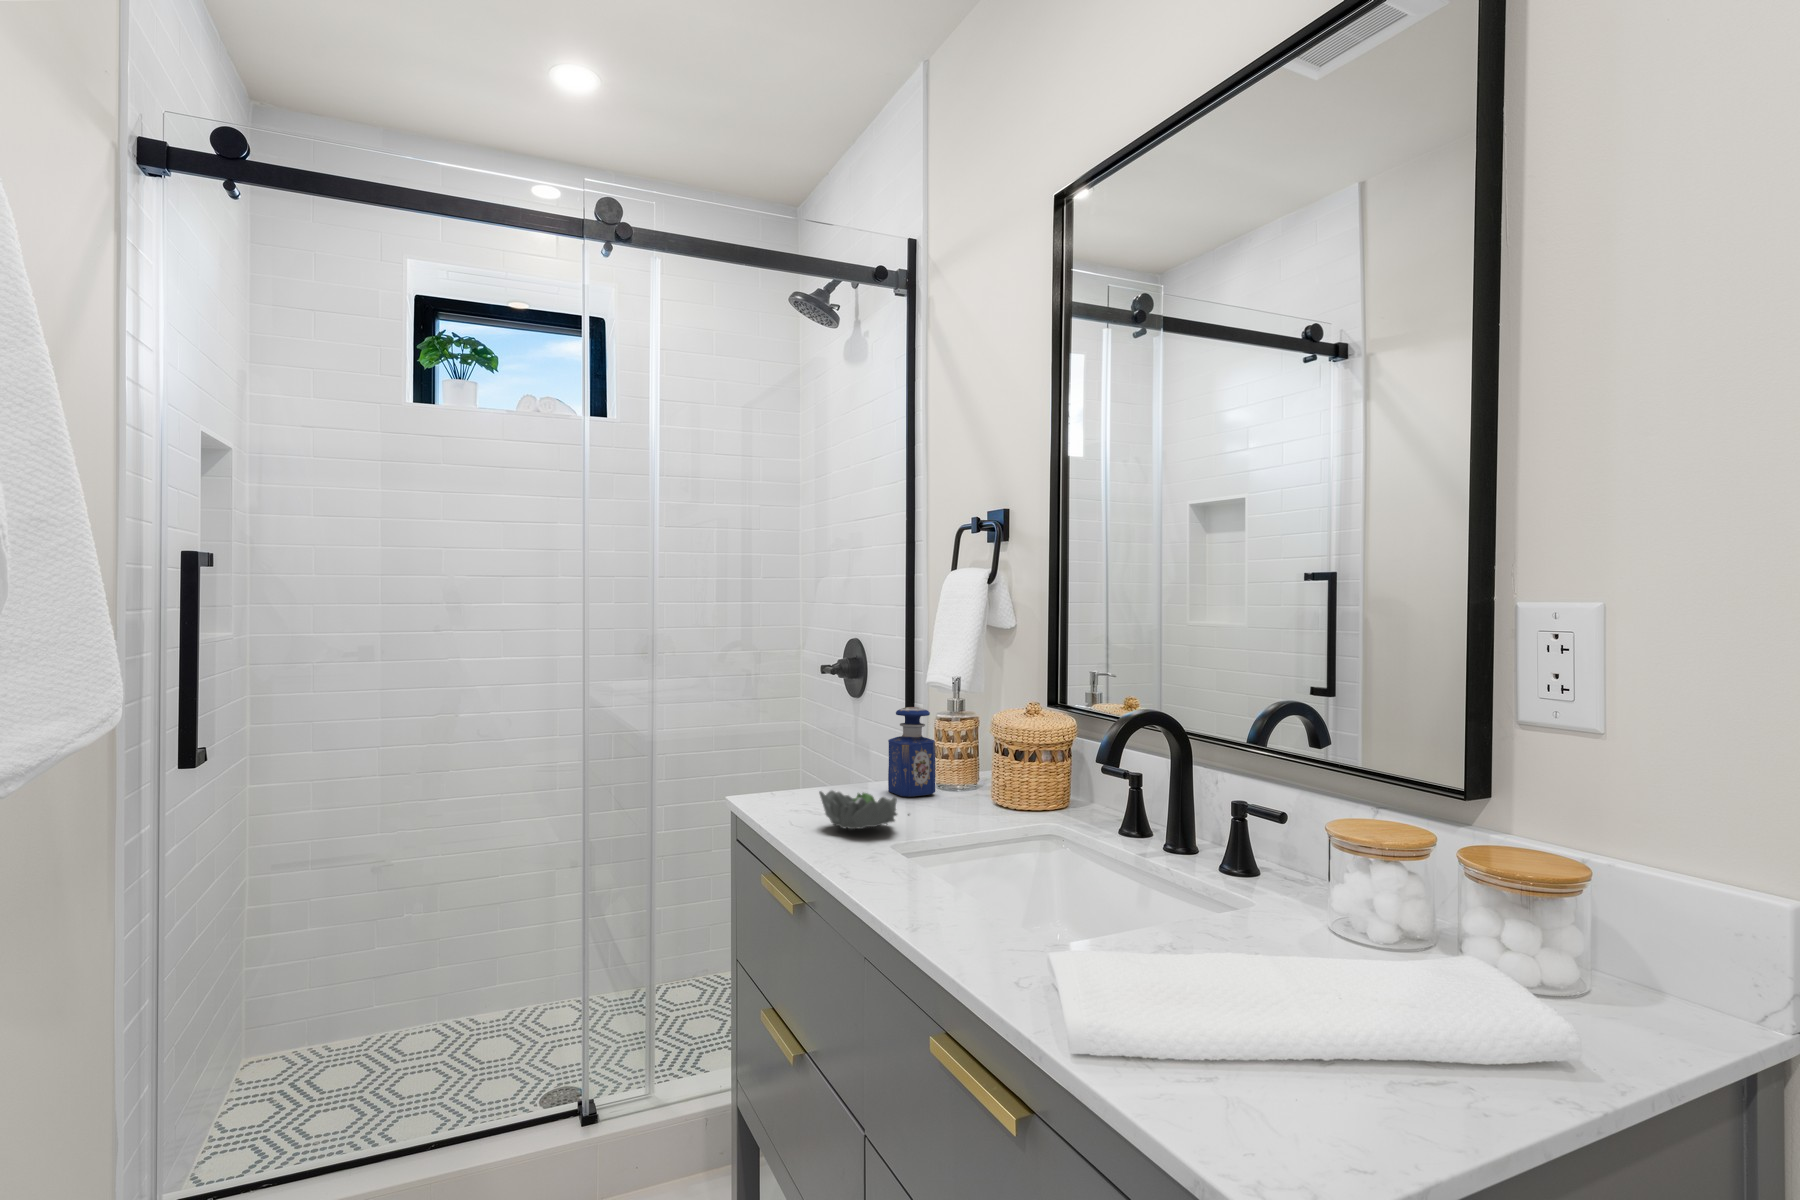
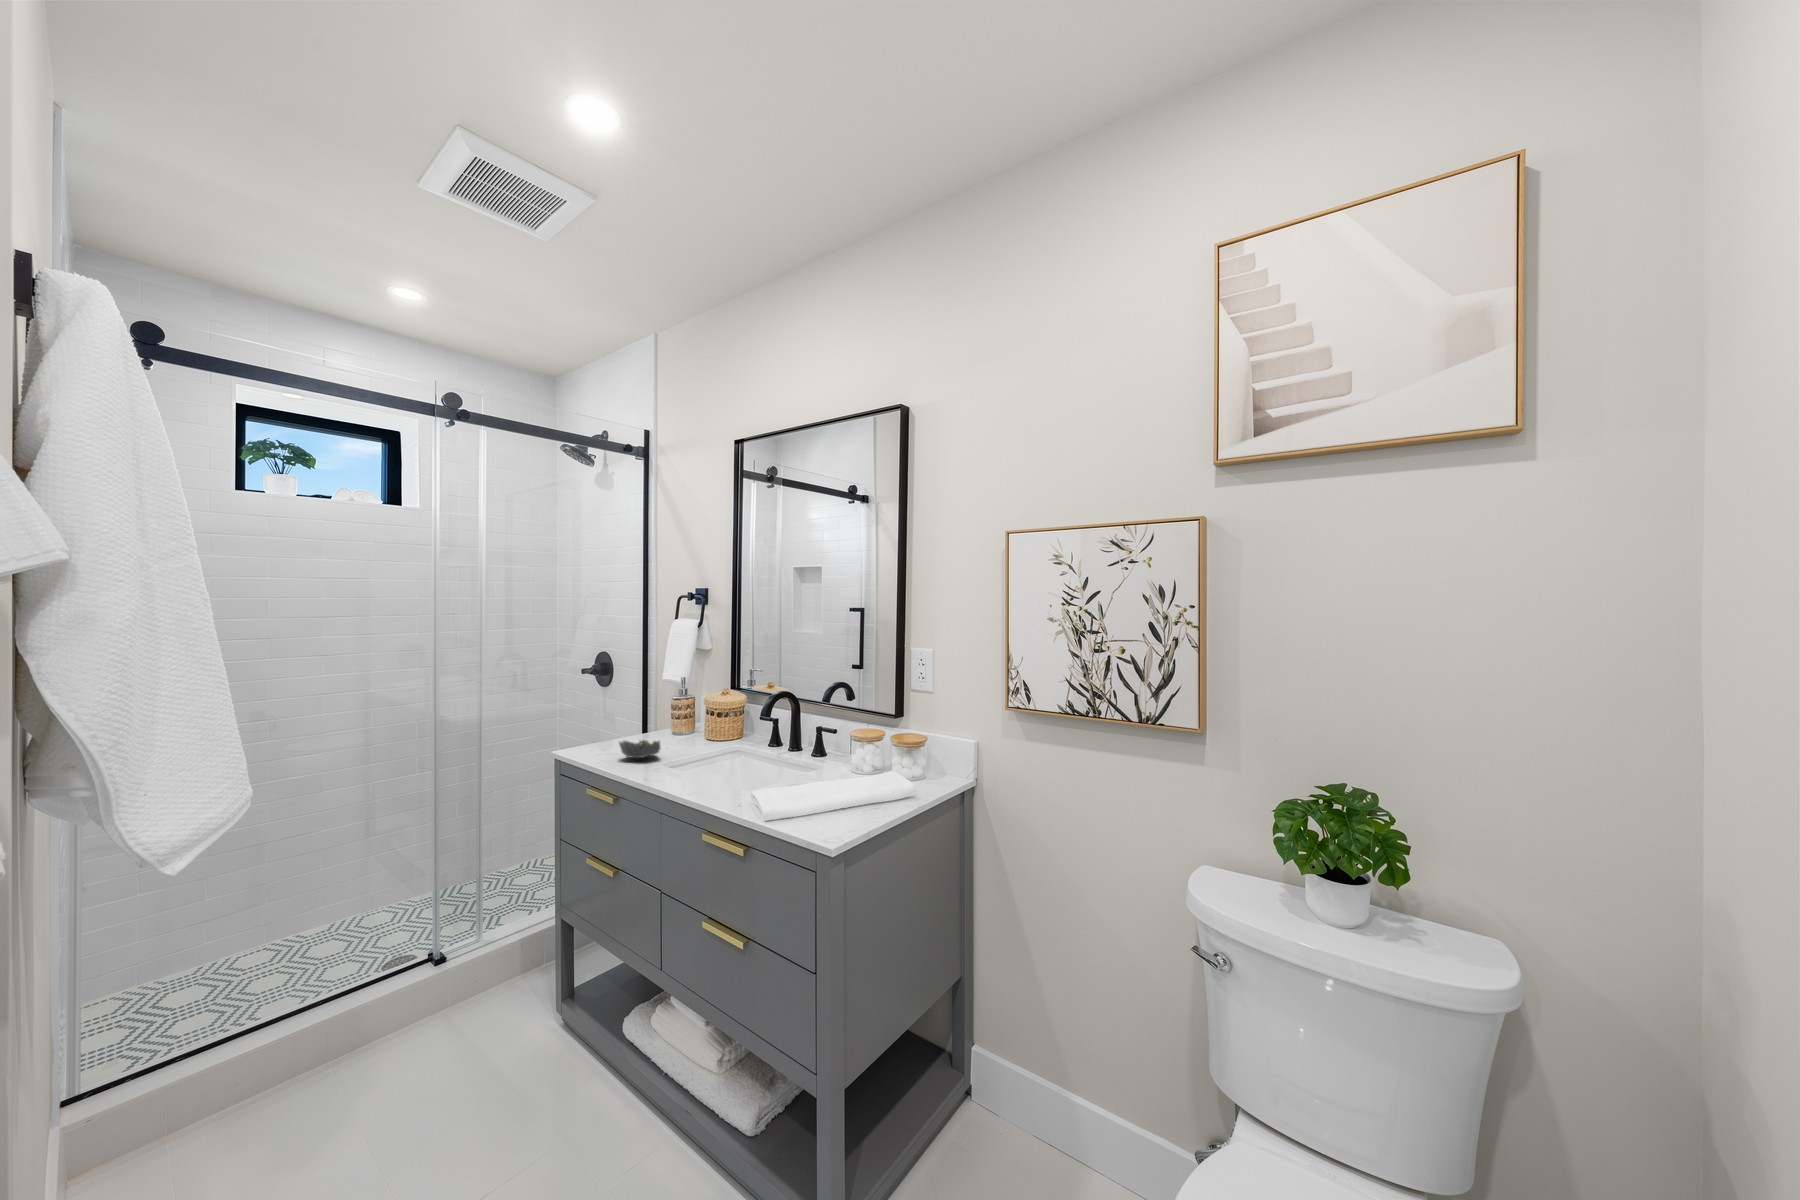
perfume bottle: present [888,707,935,796] -> none [645,694,671,741]

